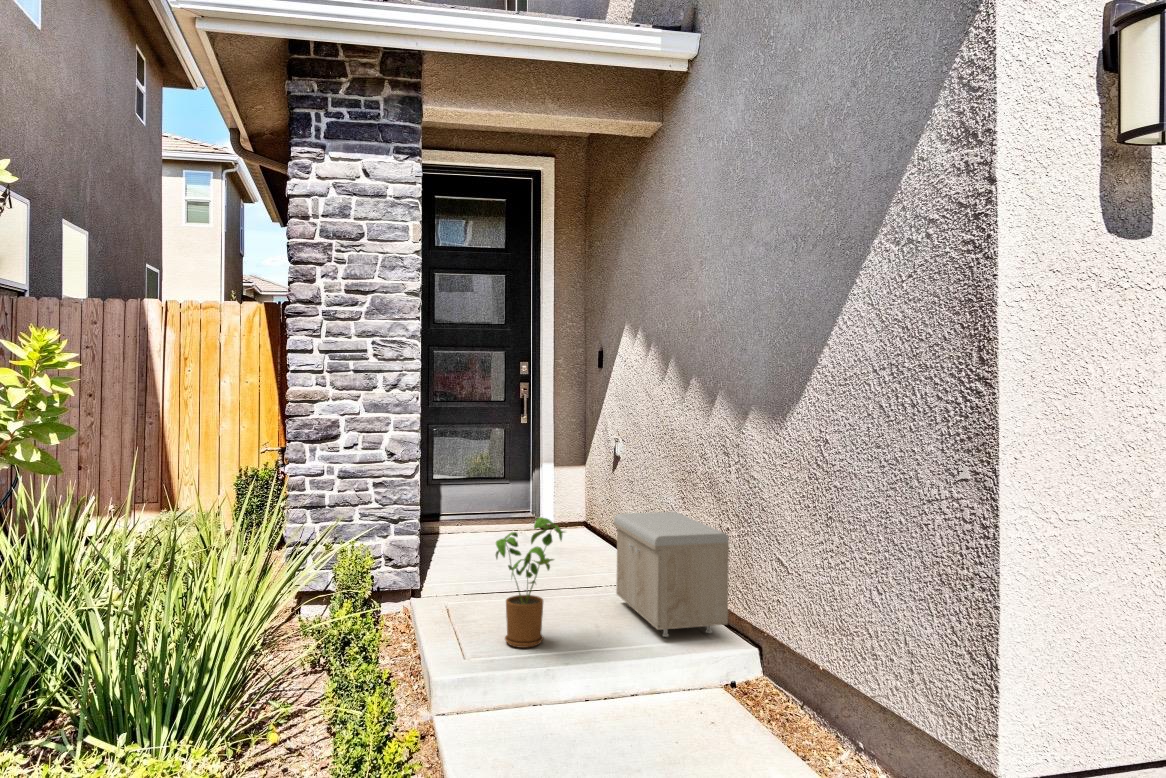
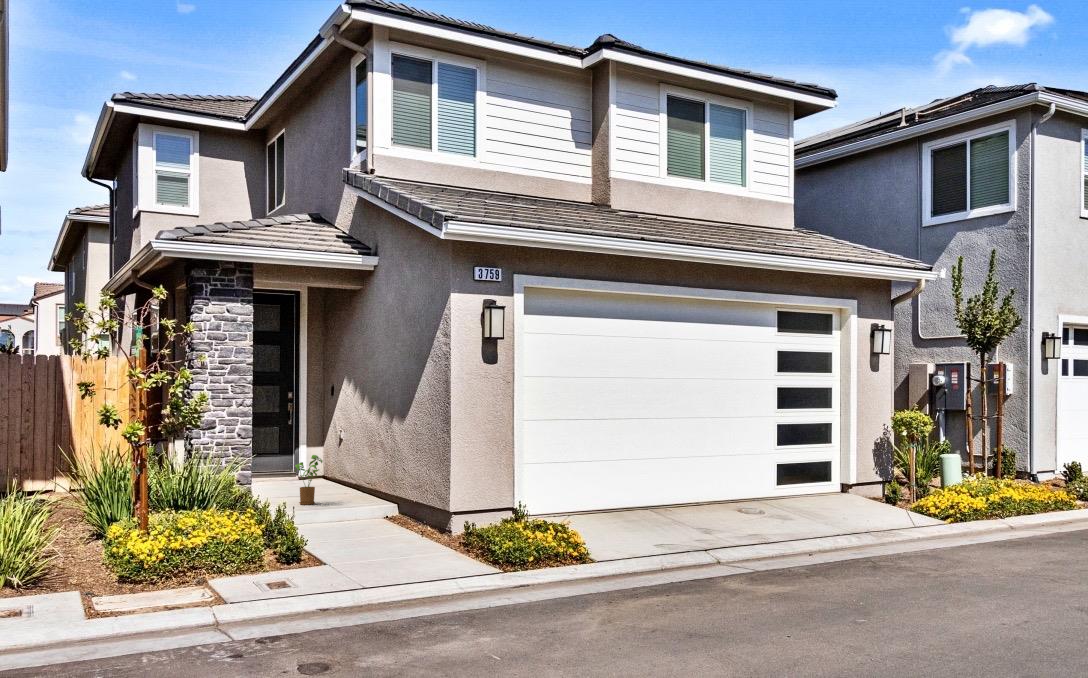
storage bench: present [614,512,729,637] -> none [342,456,388,501]

